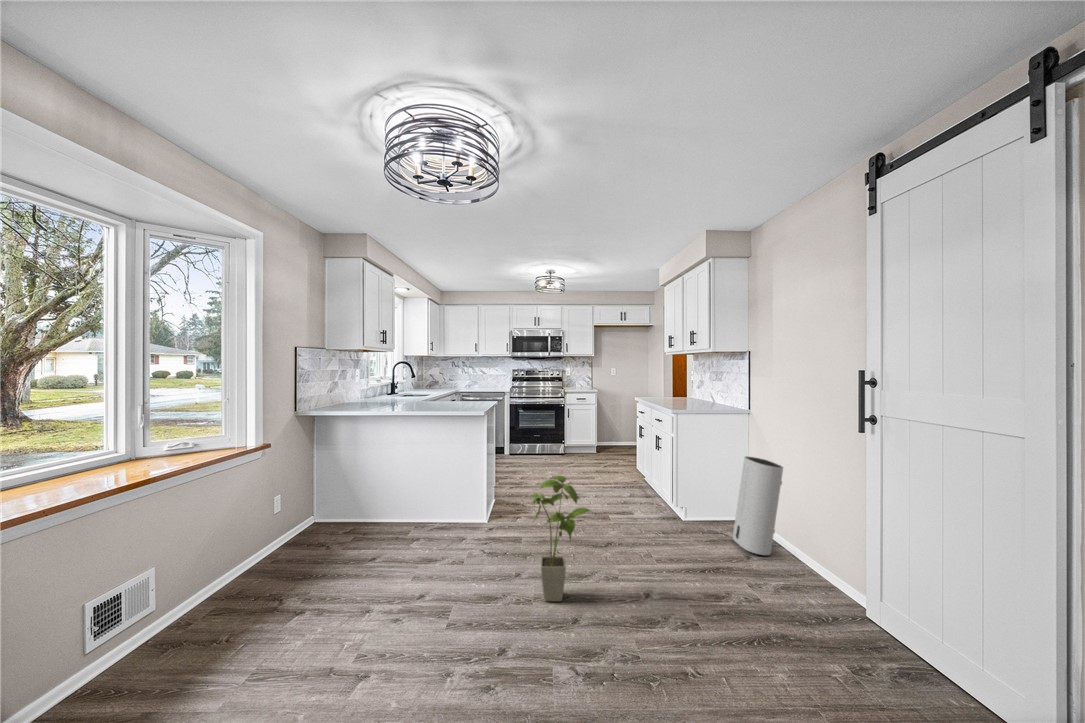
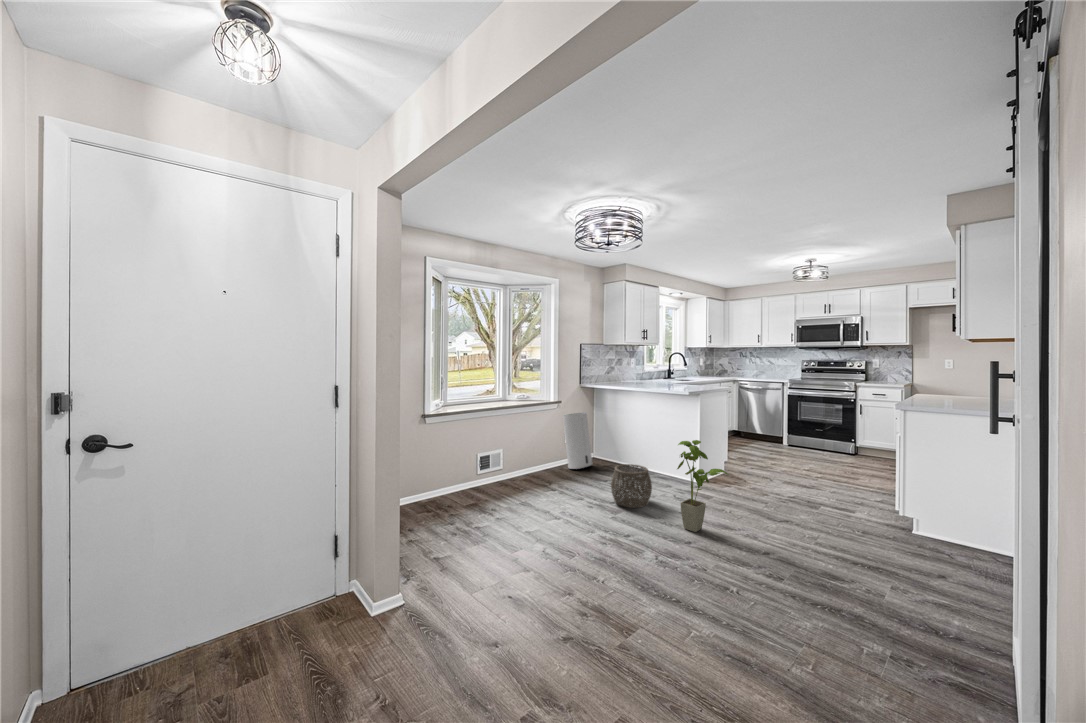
air purifier: present [733,456,783,555] -> present [563,412,592,469]
woven basket: none [412,526,475,599] -> present [611,464,652,508]

